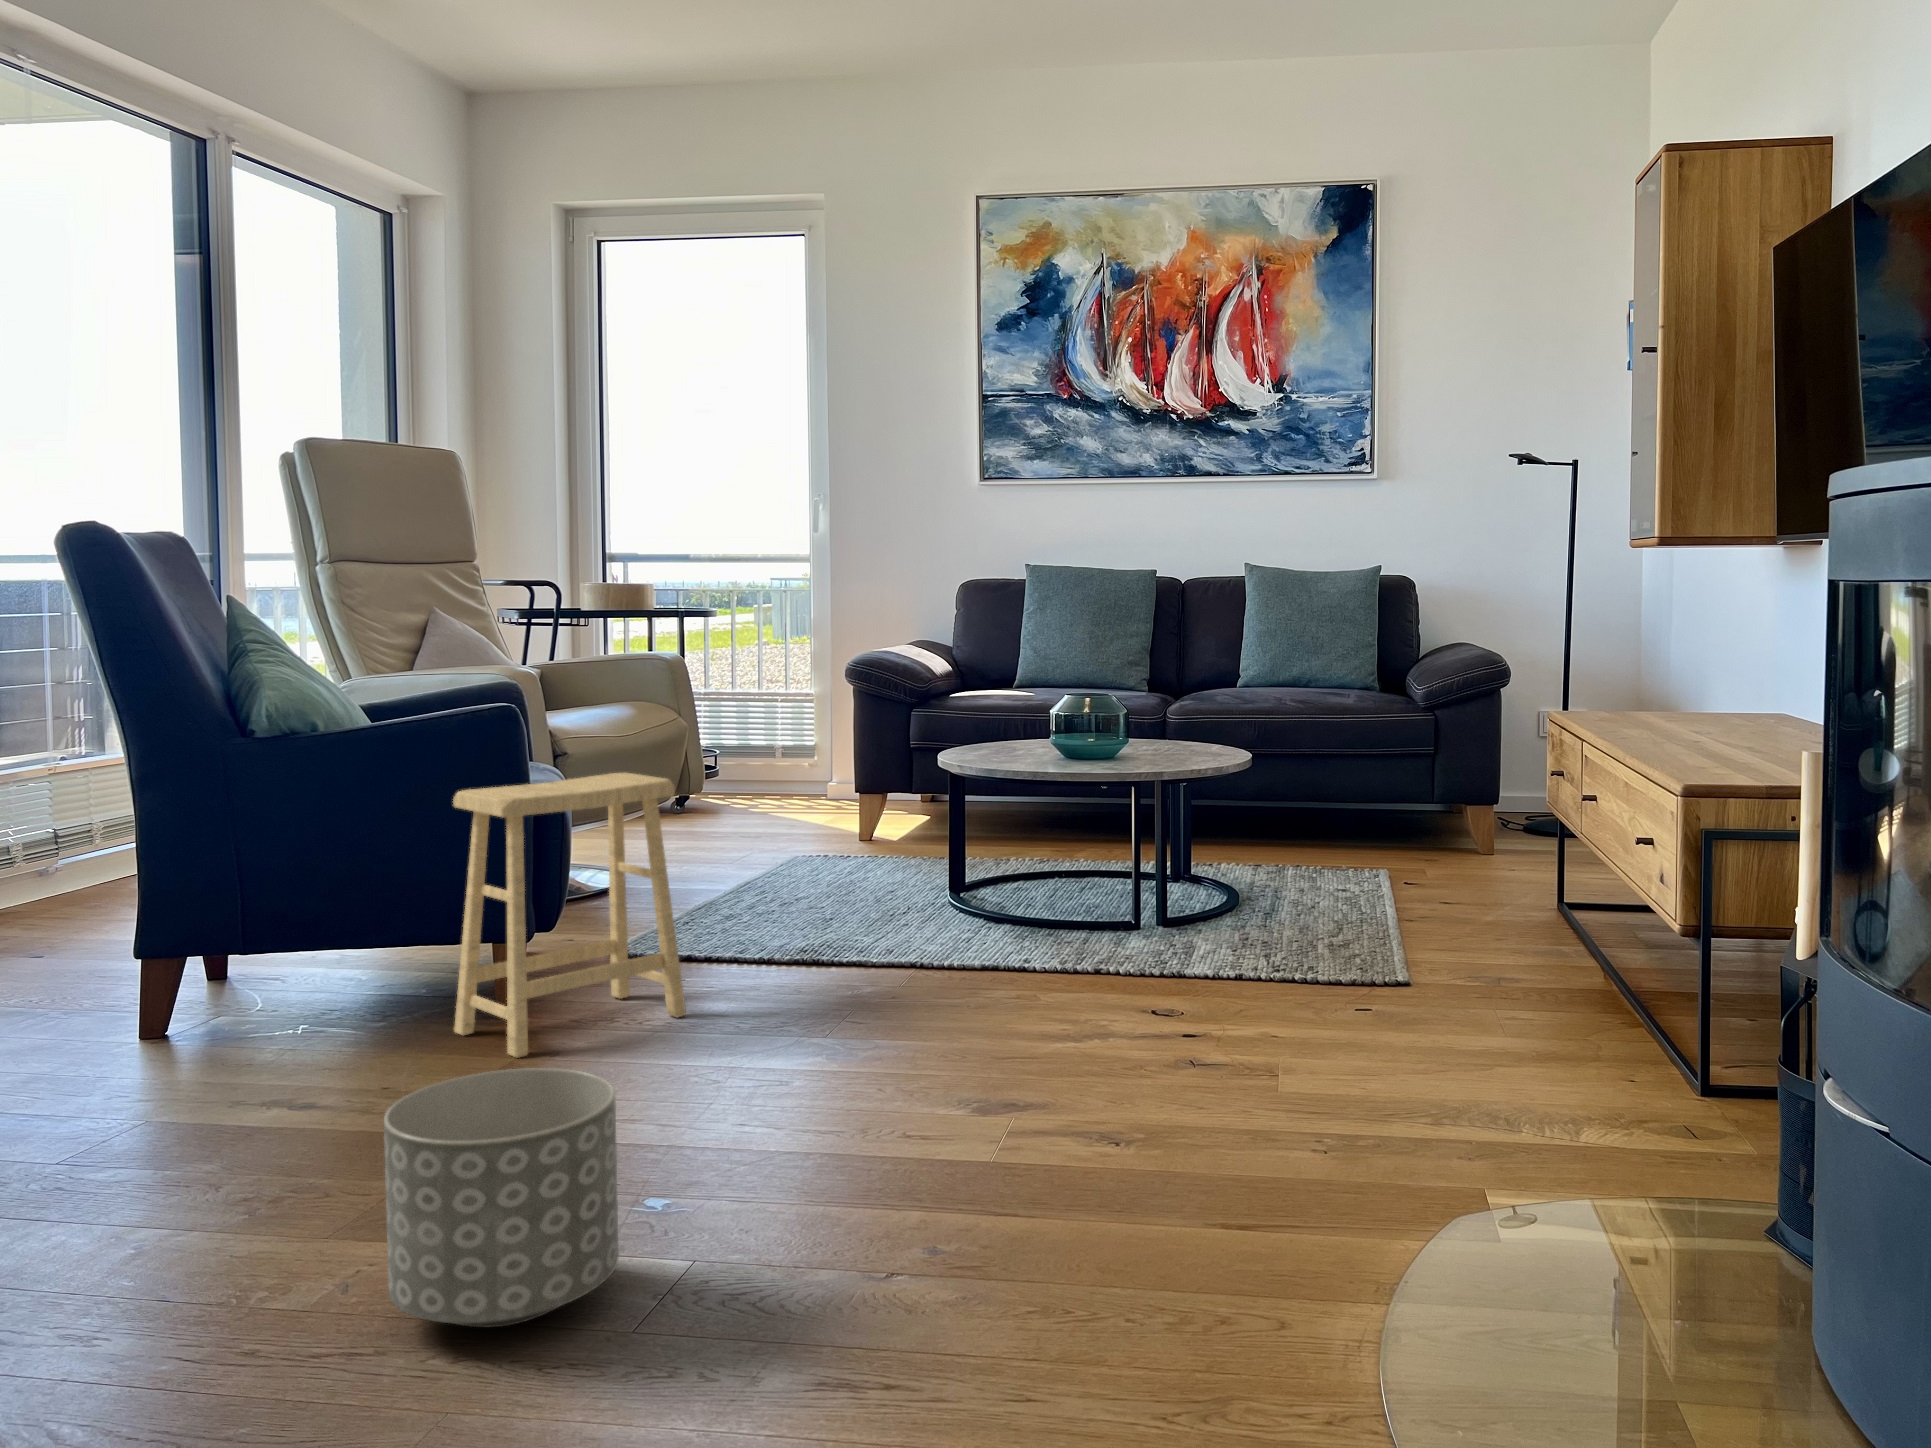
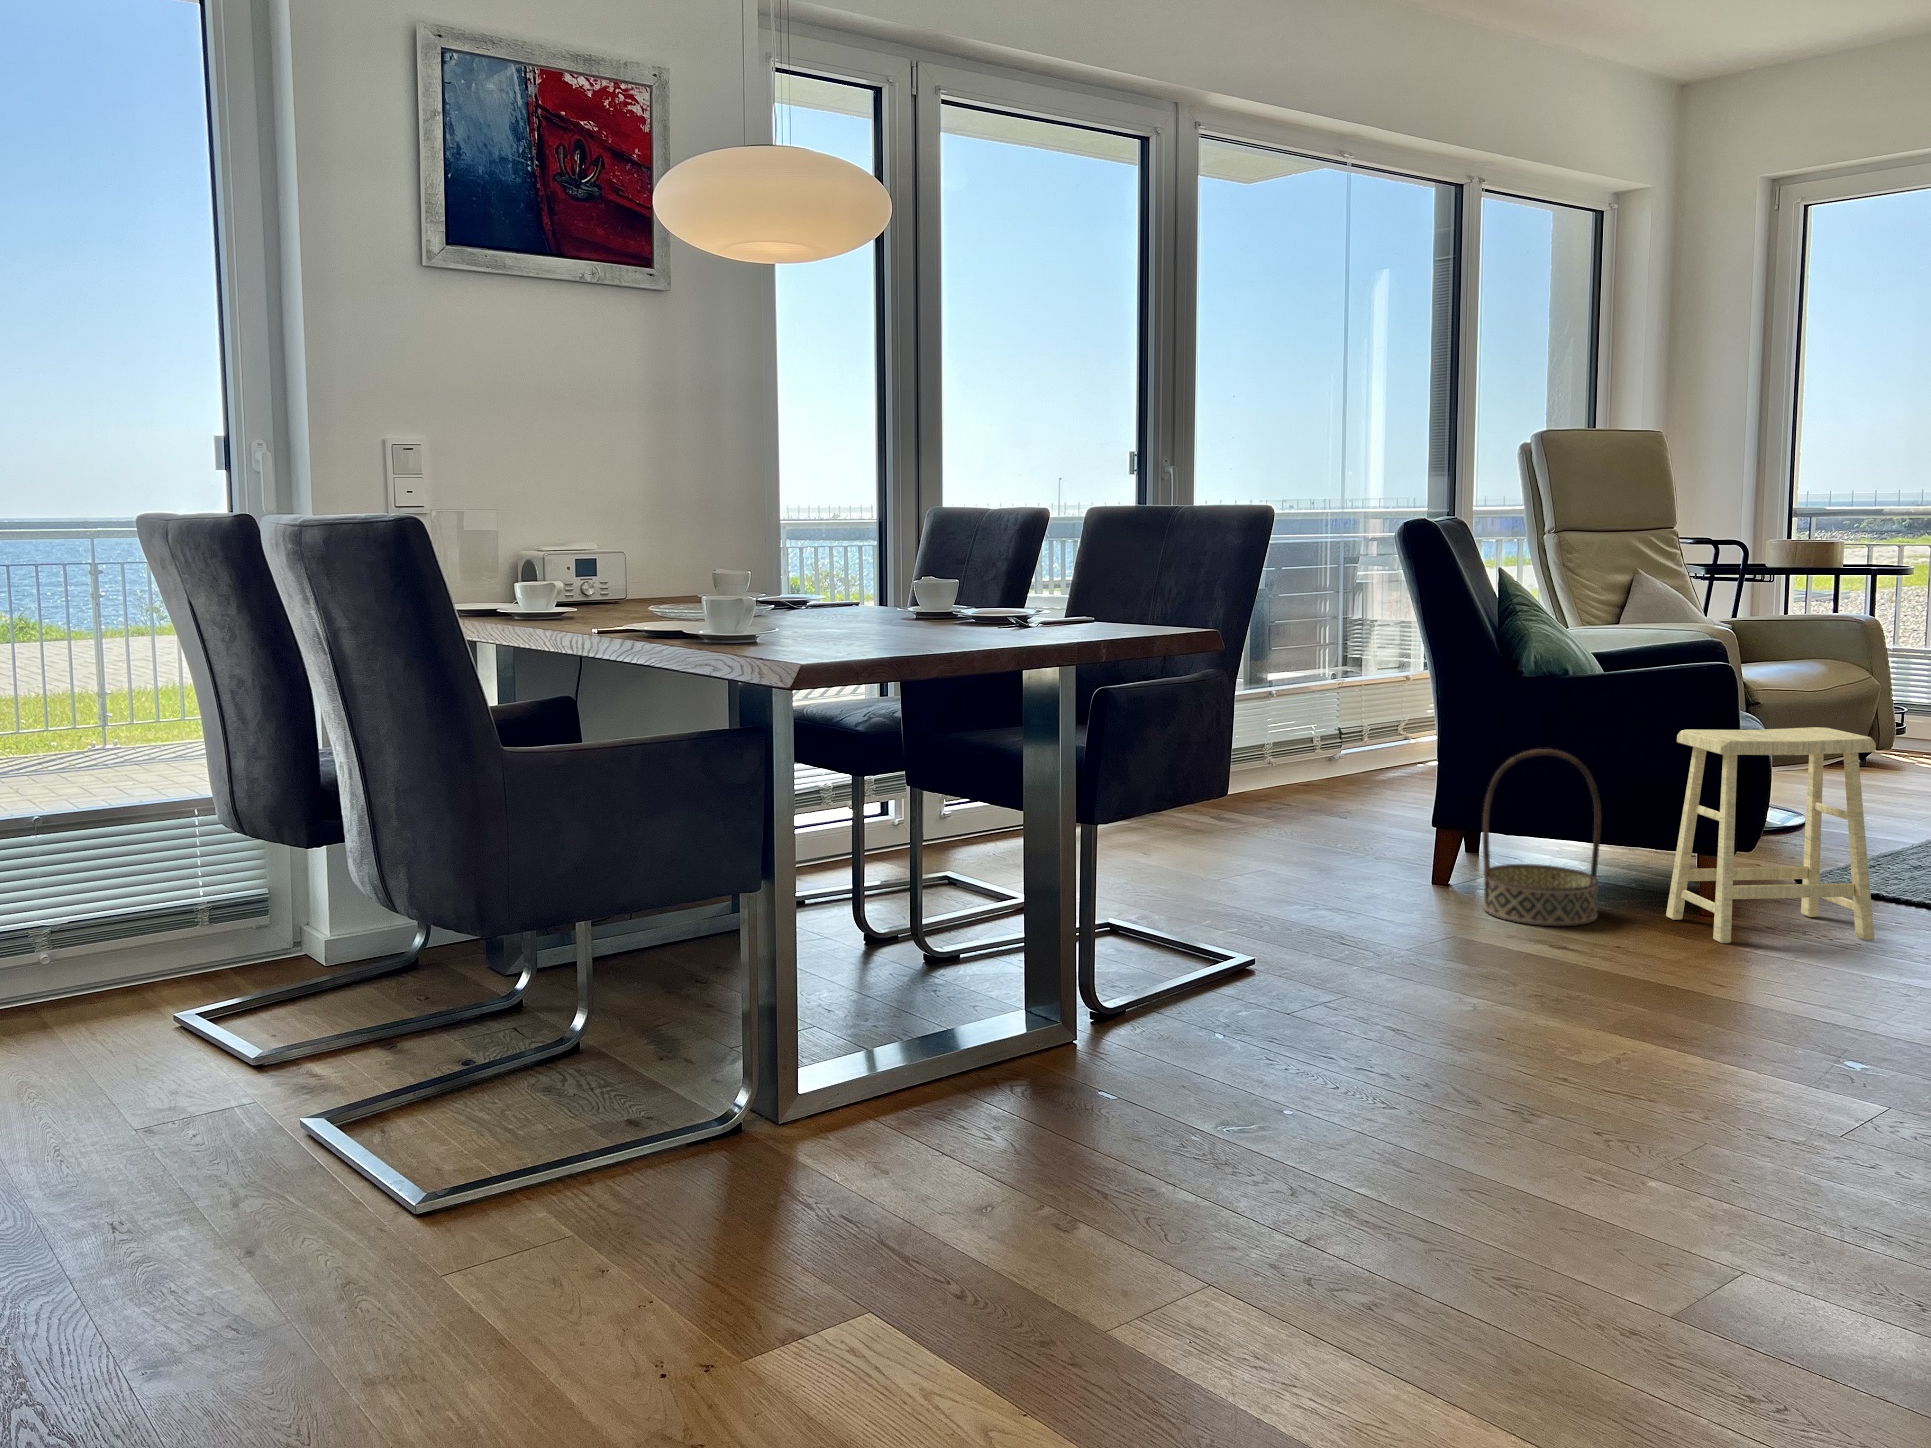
basket: none [191,835,364,1086] -> present [1483,749,1601,926]
planter: present [384,1068,619,1327] -> none [1655,930,1829,1100]

